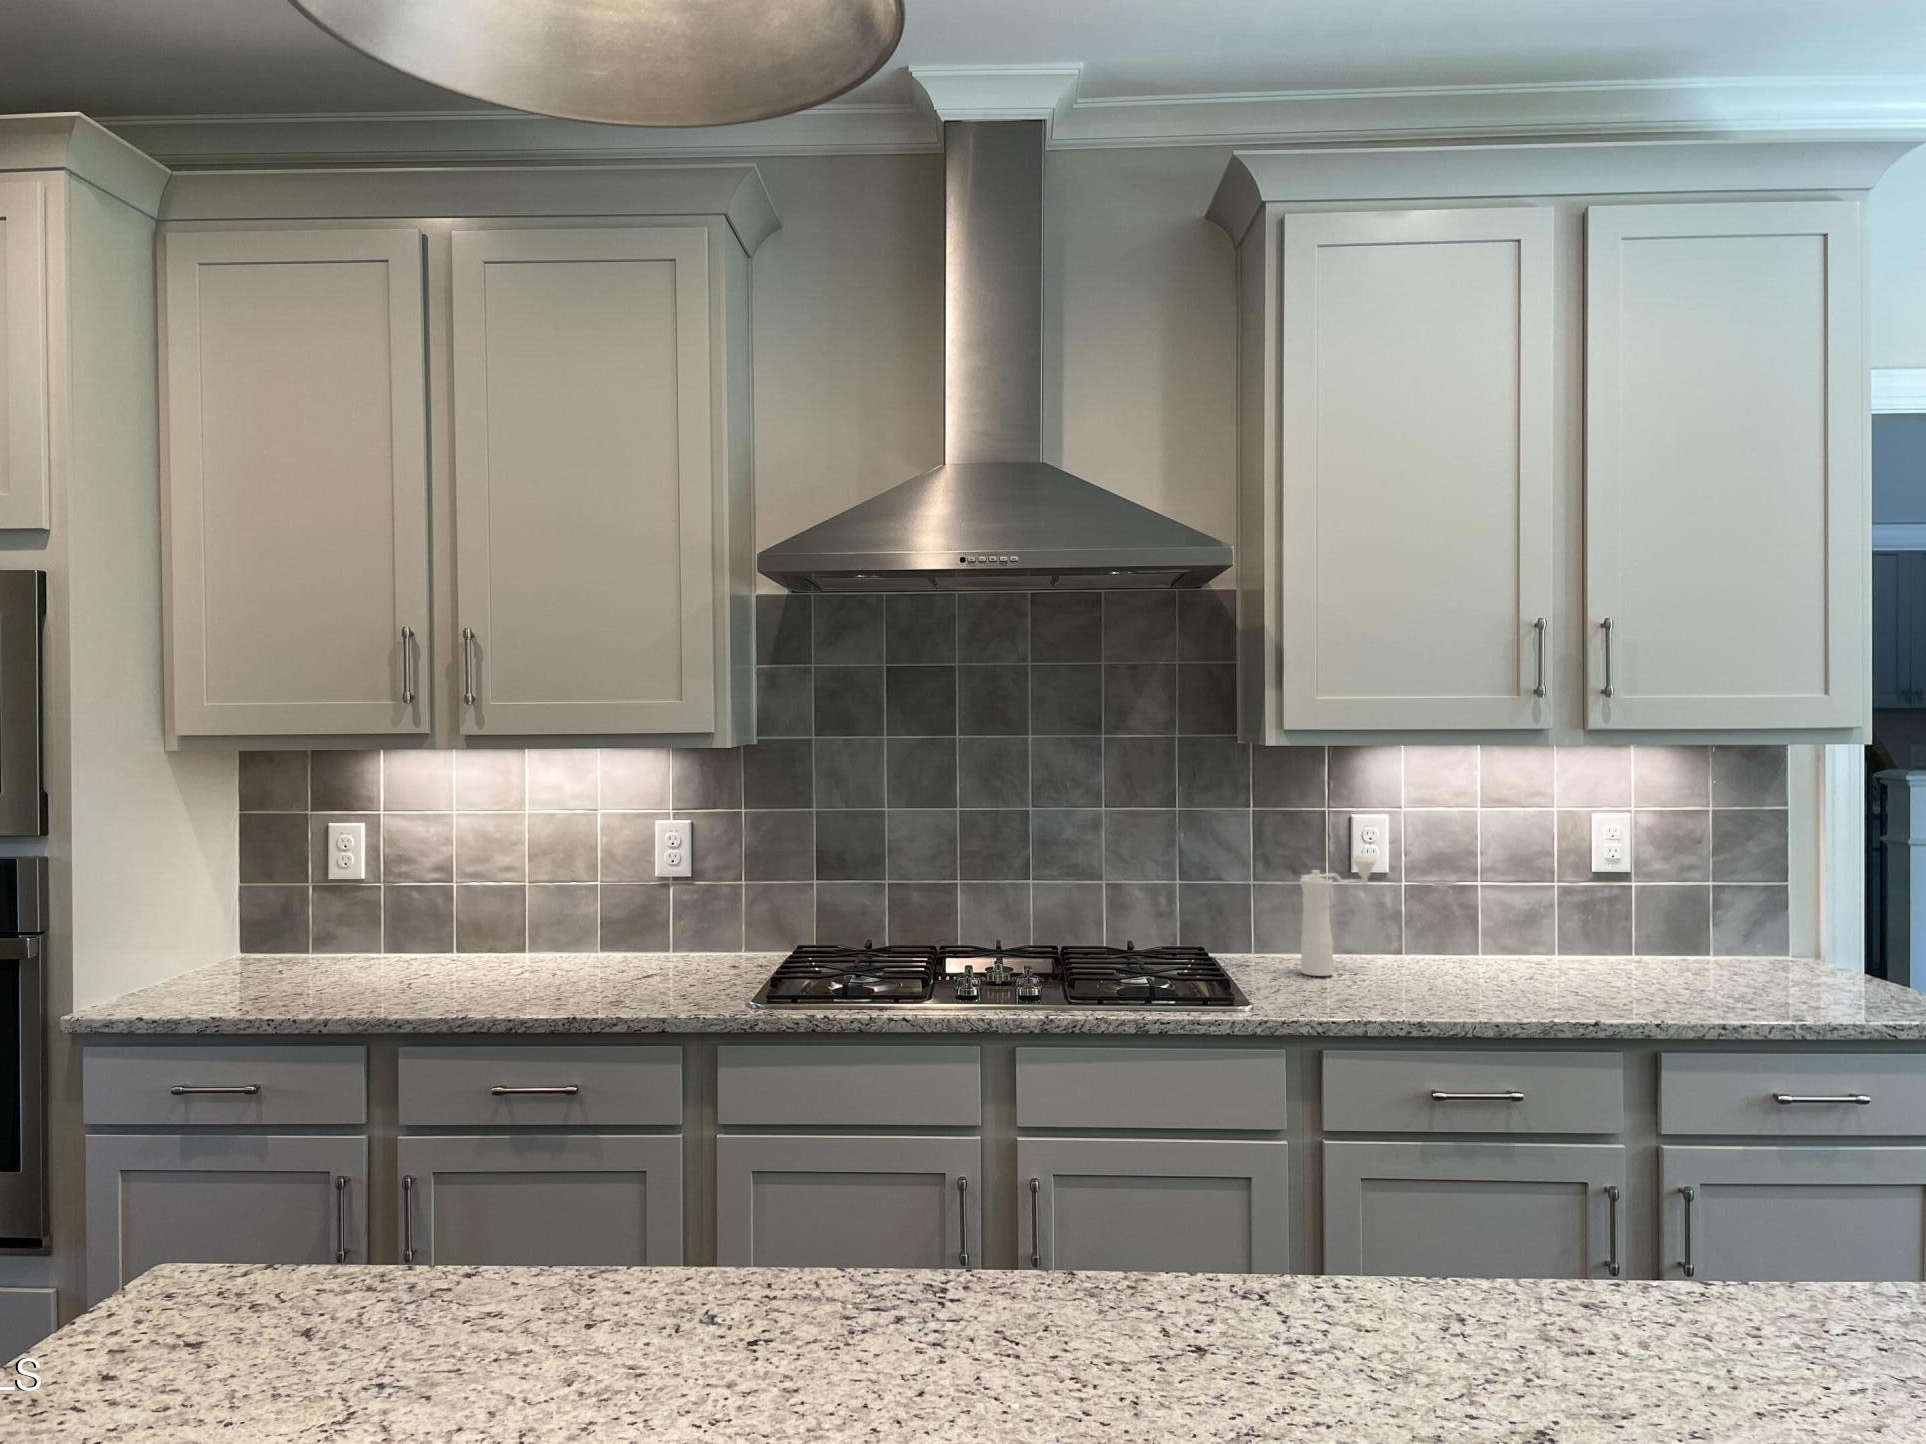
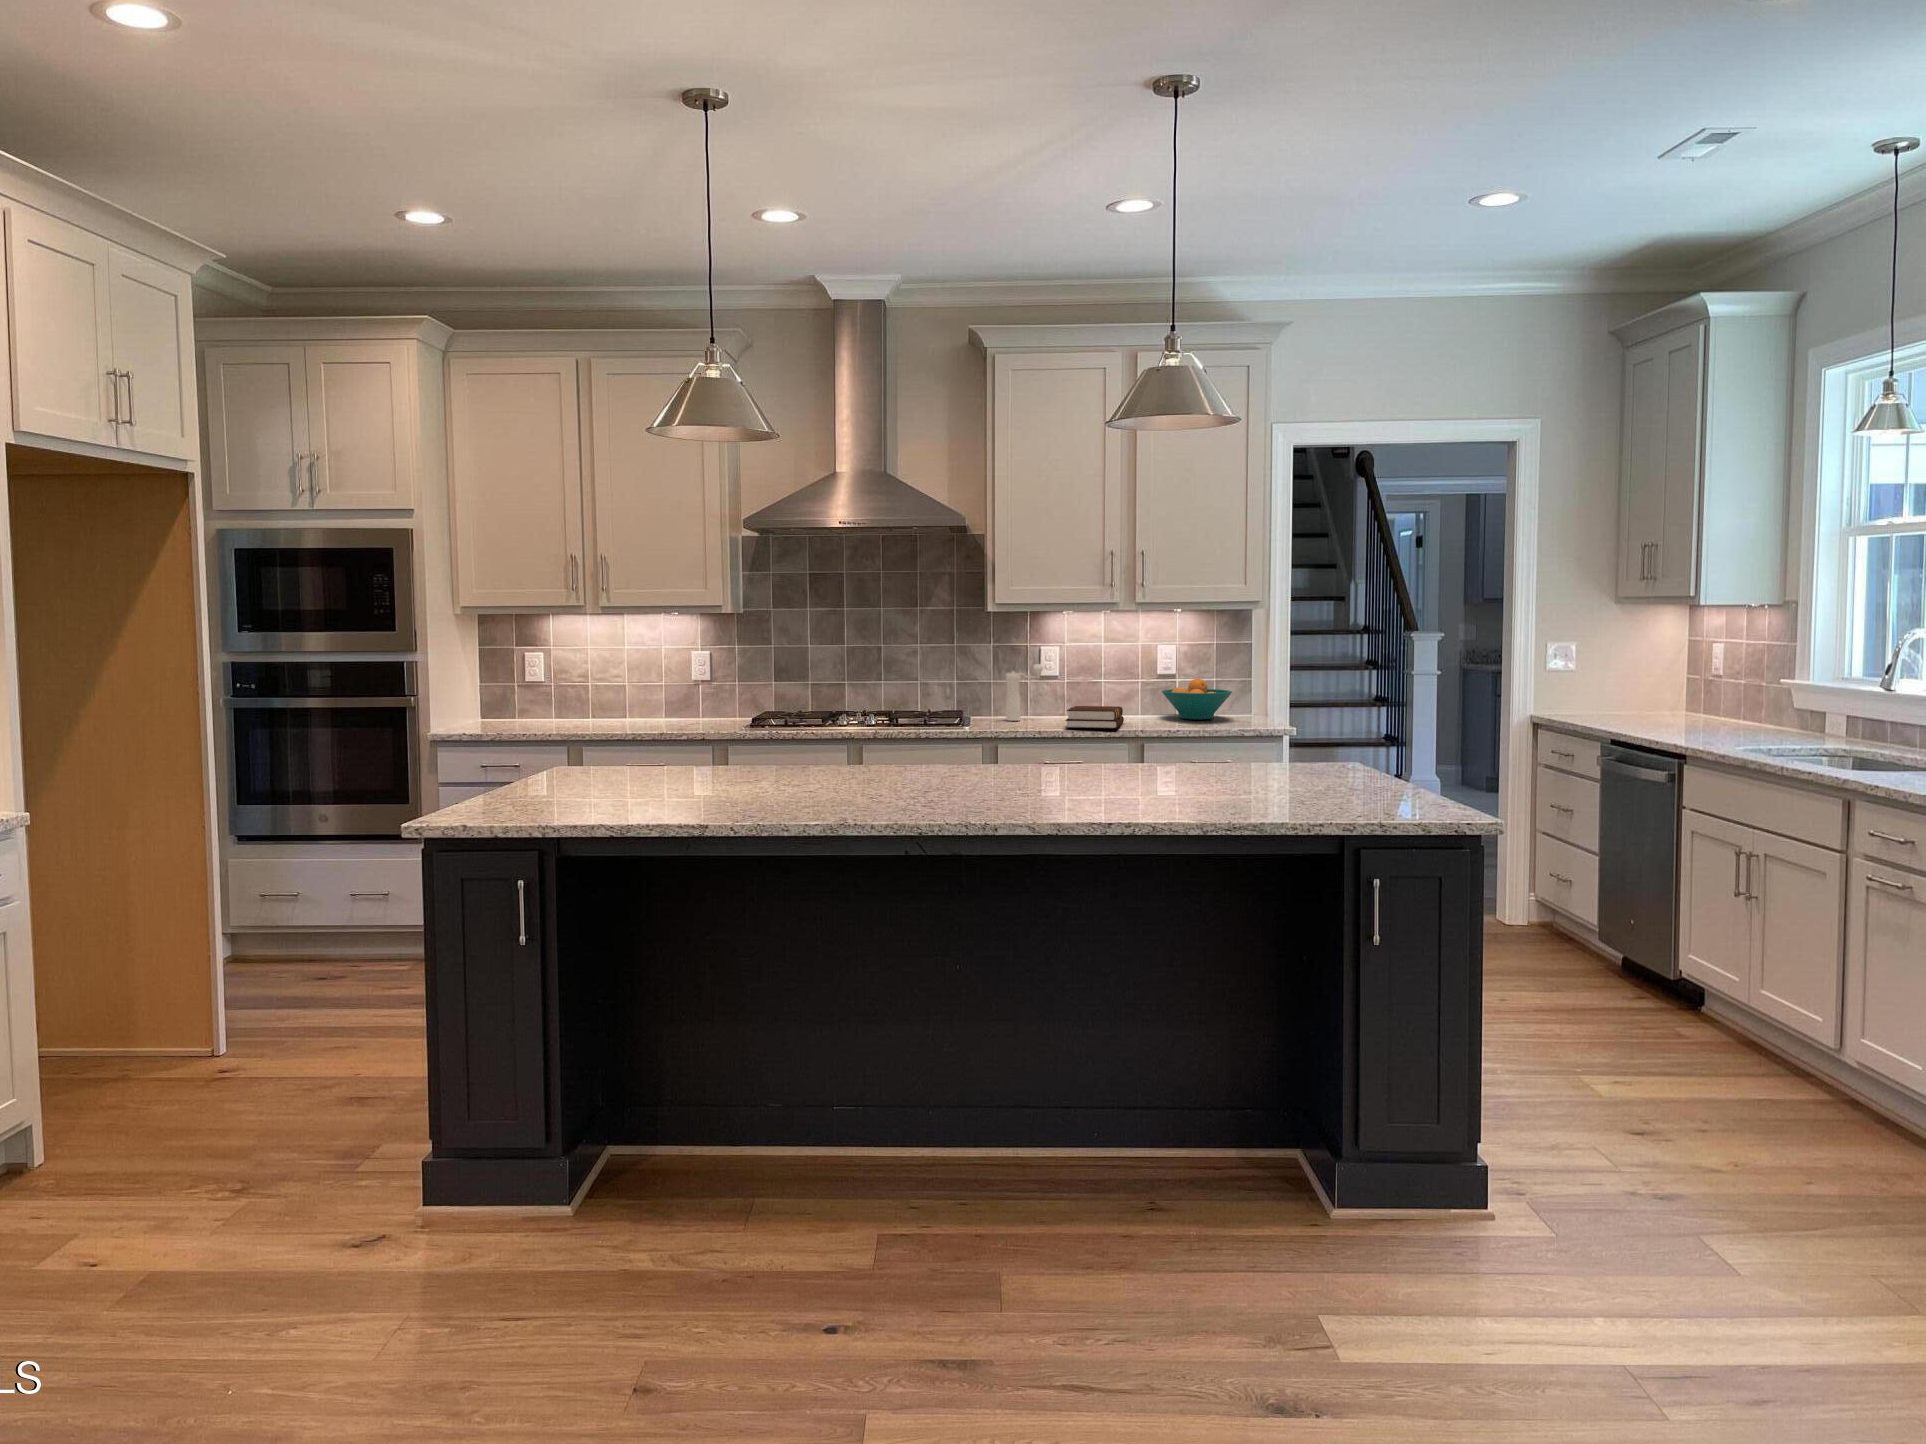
fruit bowl: none [1611,884,1776,973] -> present [1162,678,1232,720]
hardback book: none [1444,944,1585,1010] -> present [1065,706,1124,729]

